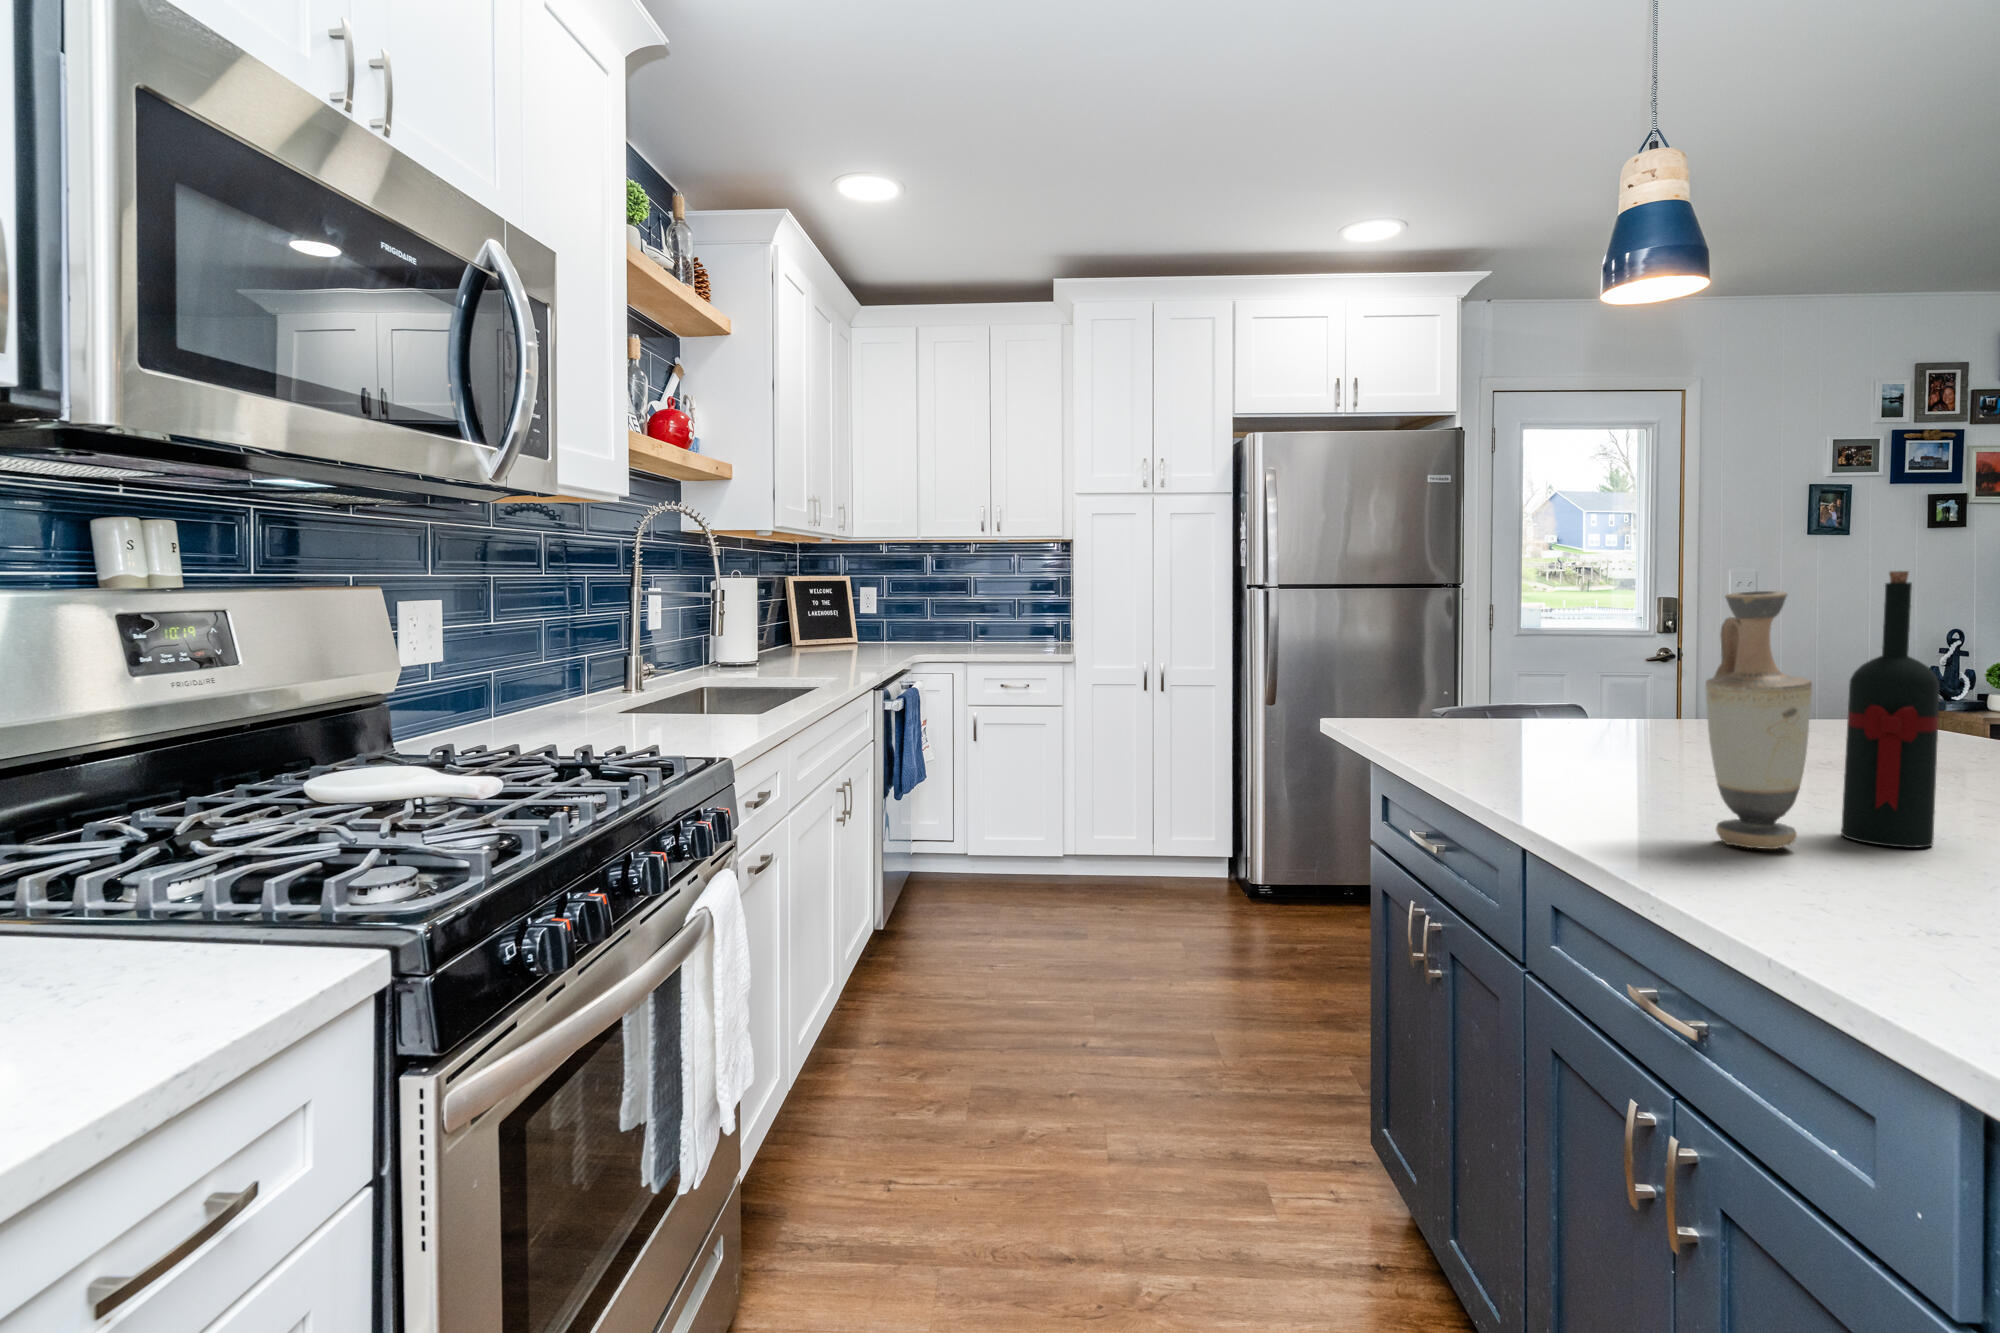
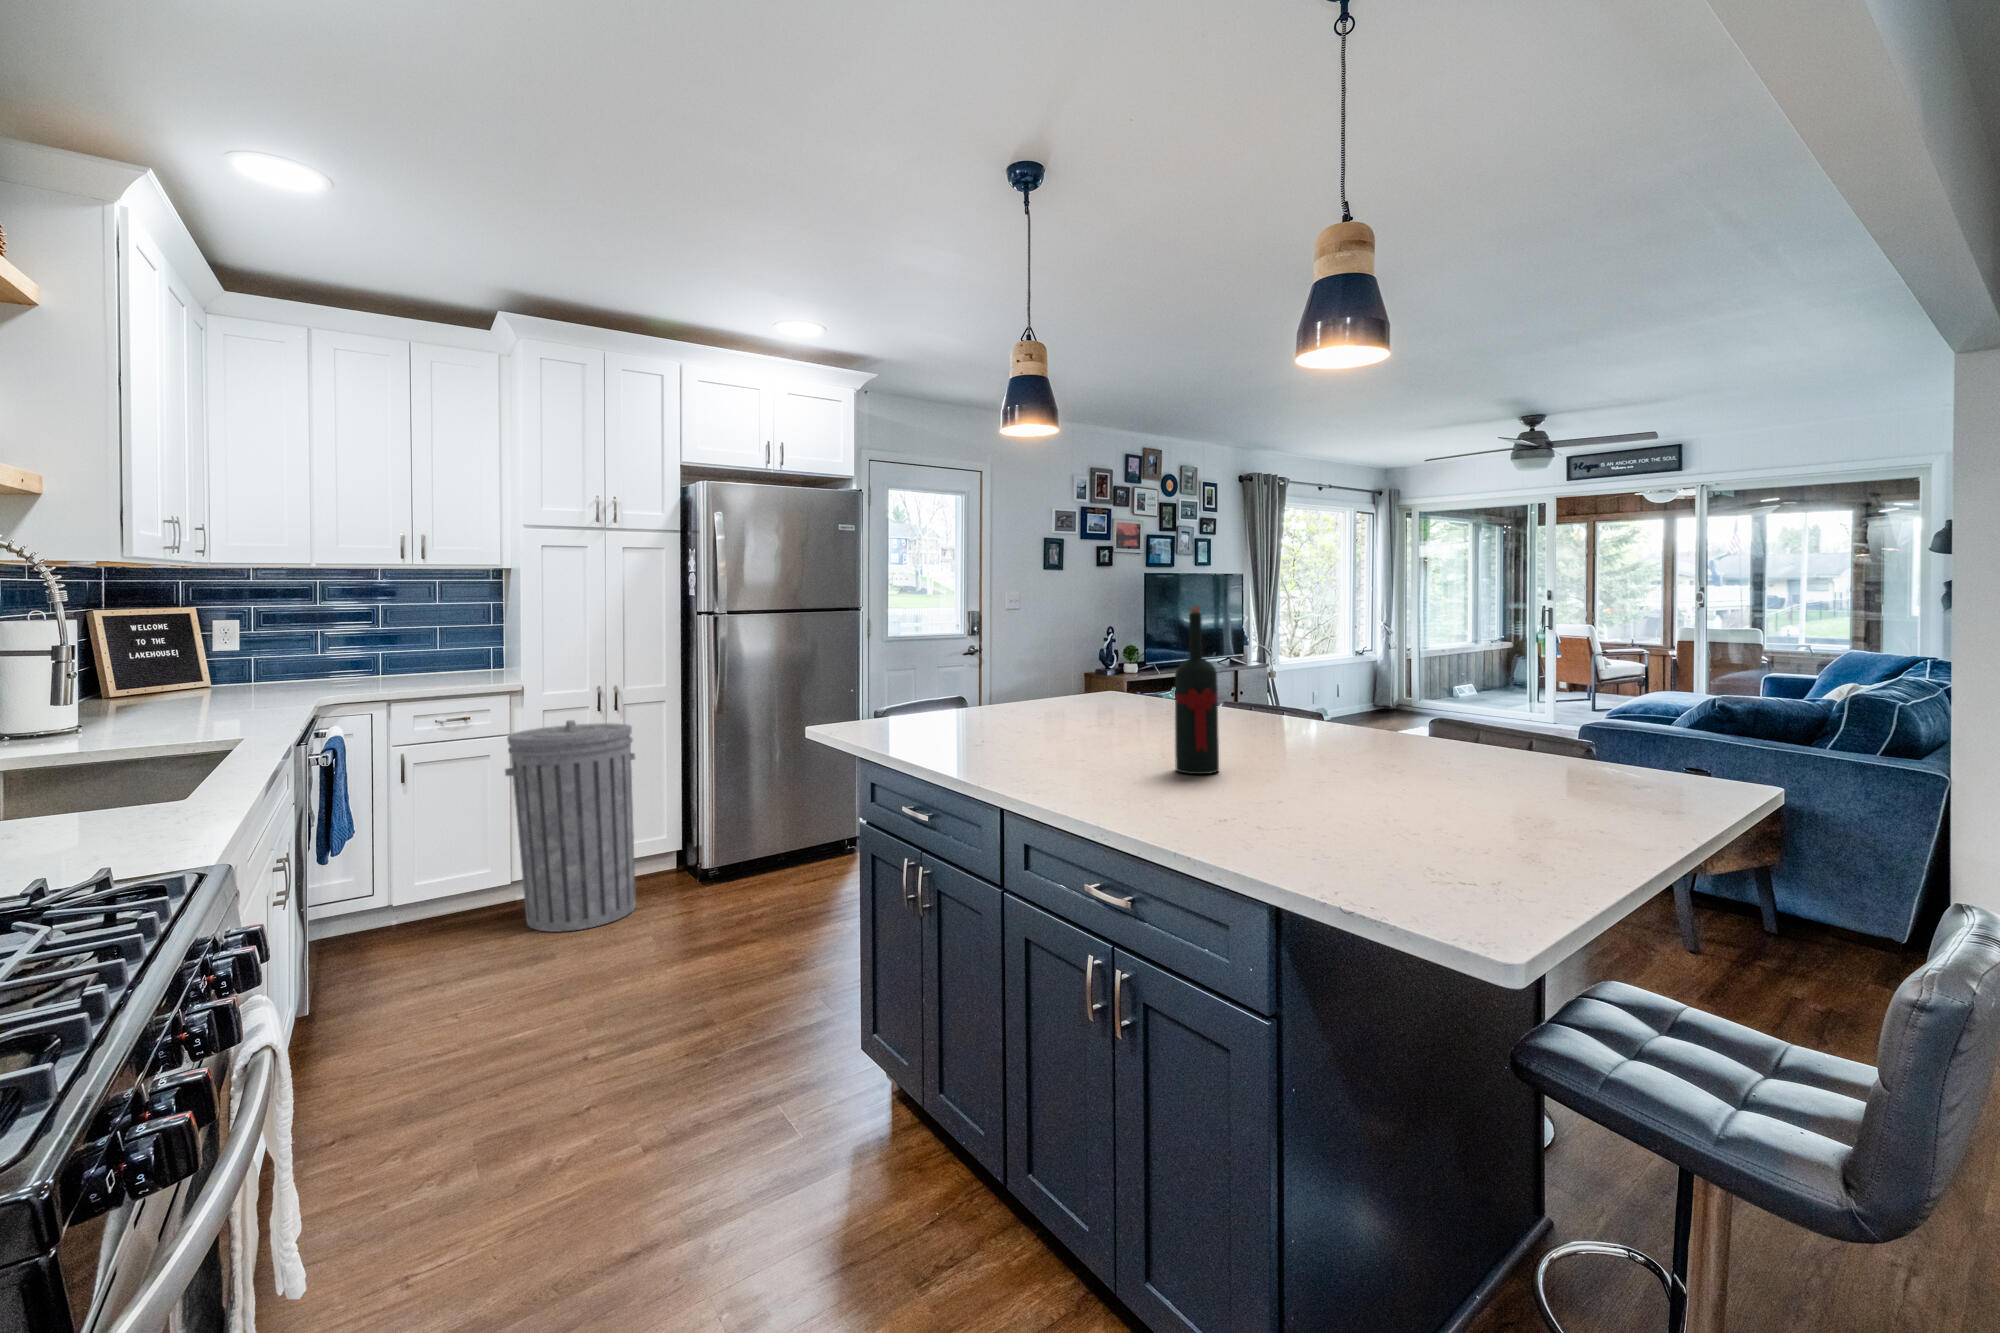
vase: present [1705,591,1812,849] -> none [1114,621,1170,787]
trash can: none [1065,697,1191,917] -> present [505,720,636,932]

